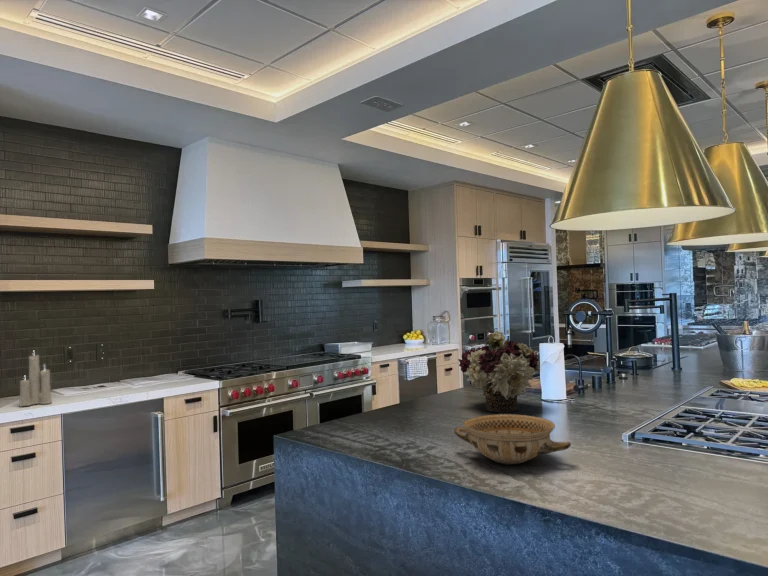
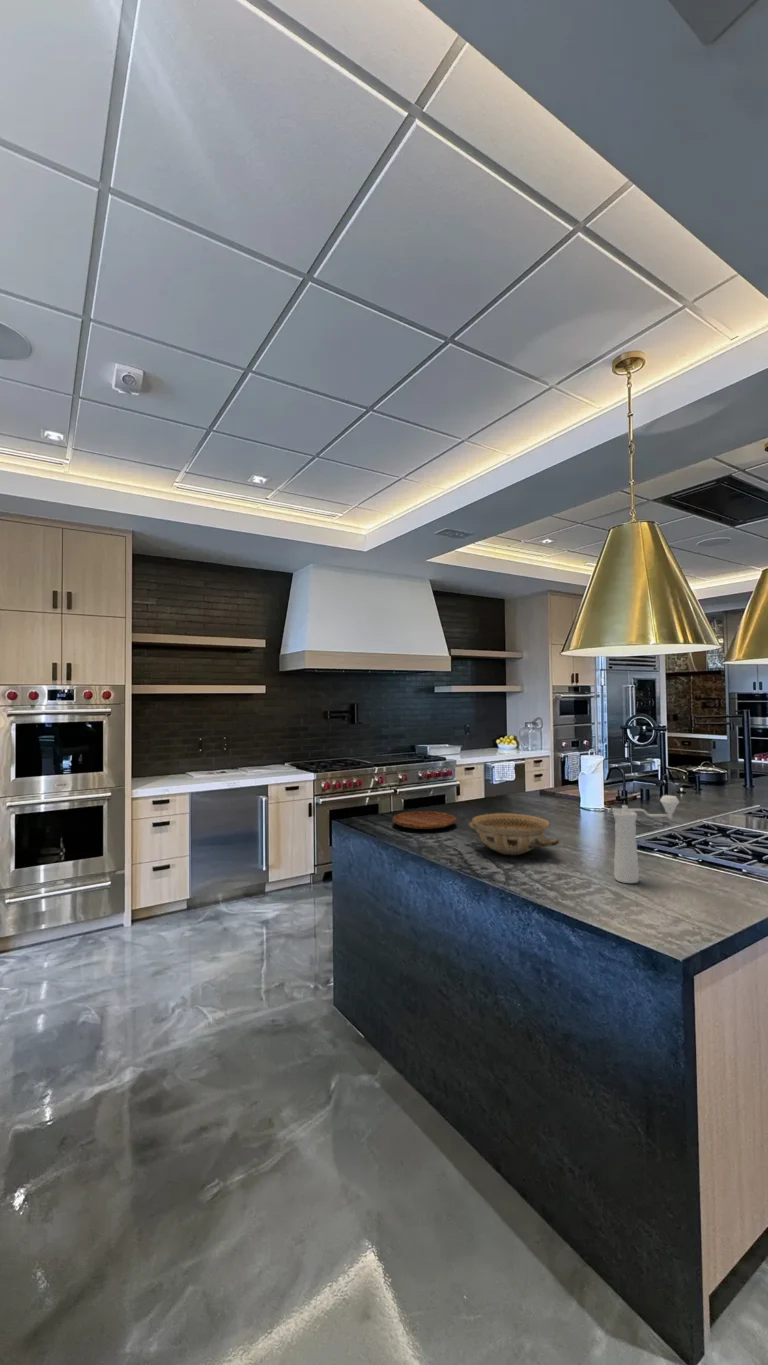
flower arrangement: present [458,331,539,413] -> none [500,740,574,815]
candle: present [19,355,52,406] -> none [159,736,183,784]
pepper mill: none [645,382,716,487] -> present [612,795,679,883]
tray: none [350,417,427,441] -> present [392,811,456,829]

